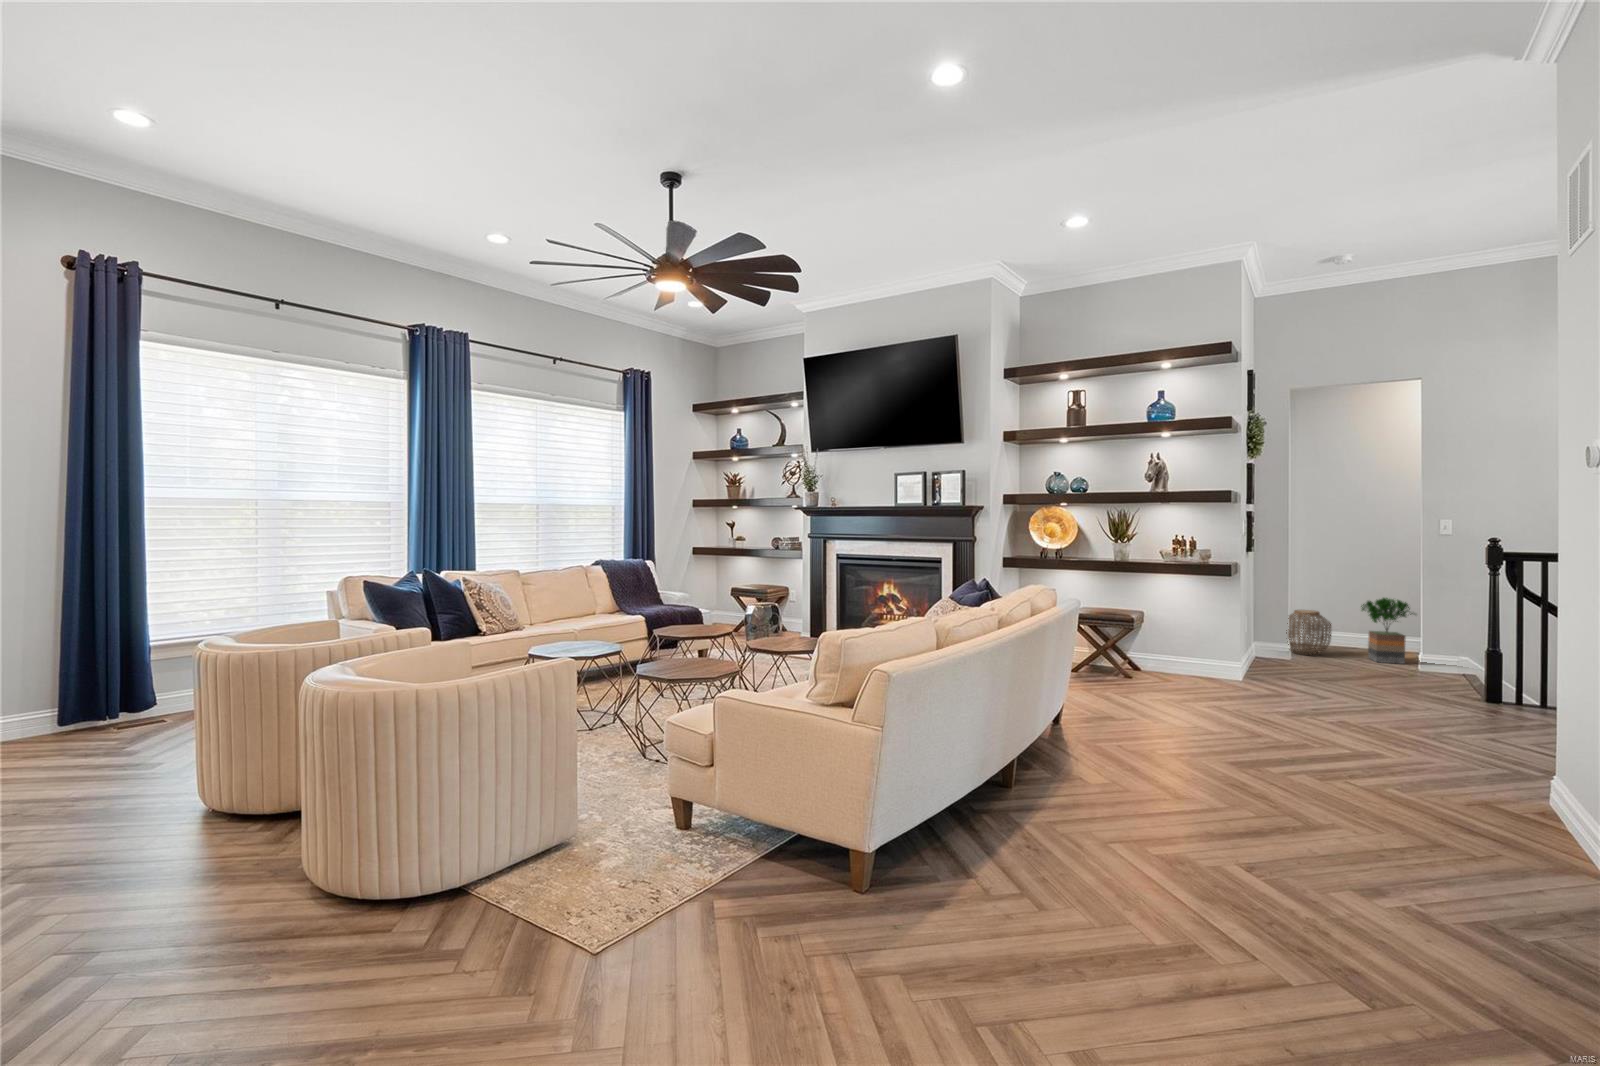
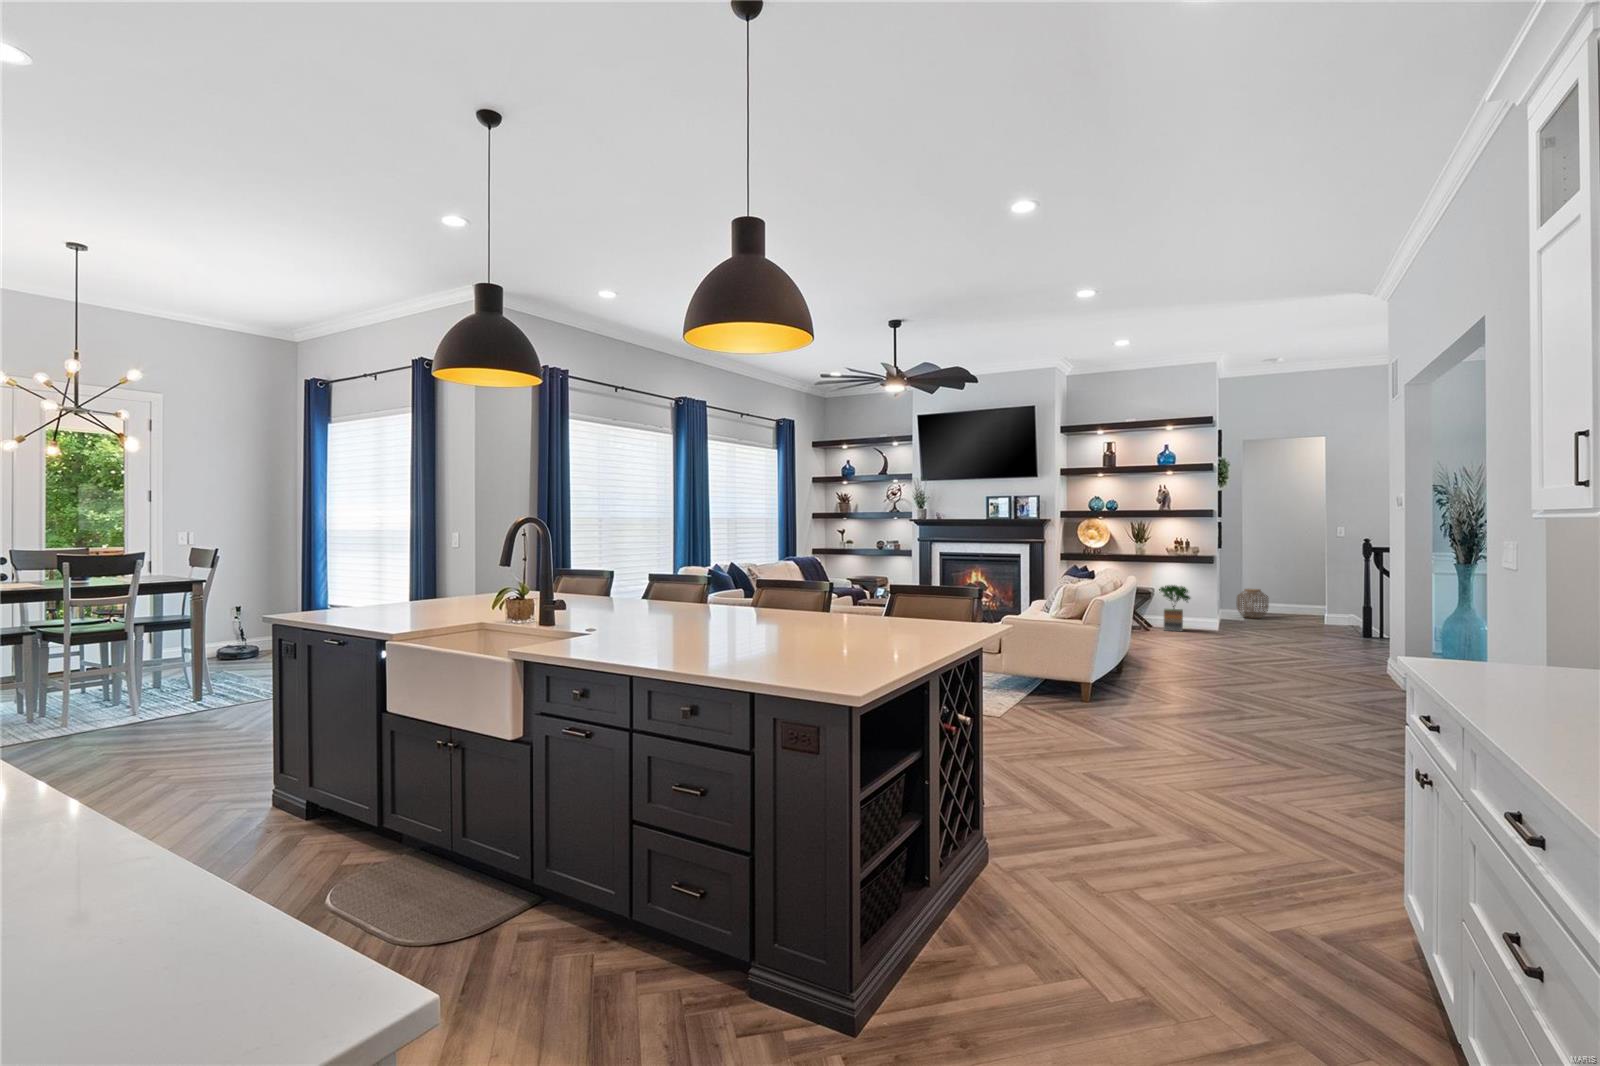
potted tree: present [1361,598,1413,664] -> present [1159,585,1190,631]

